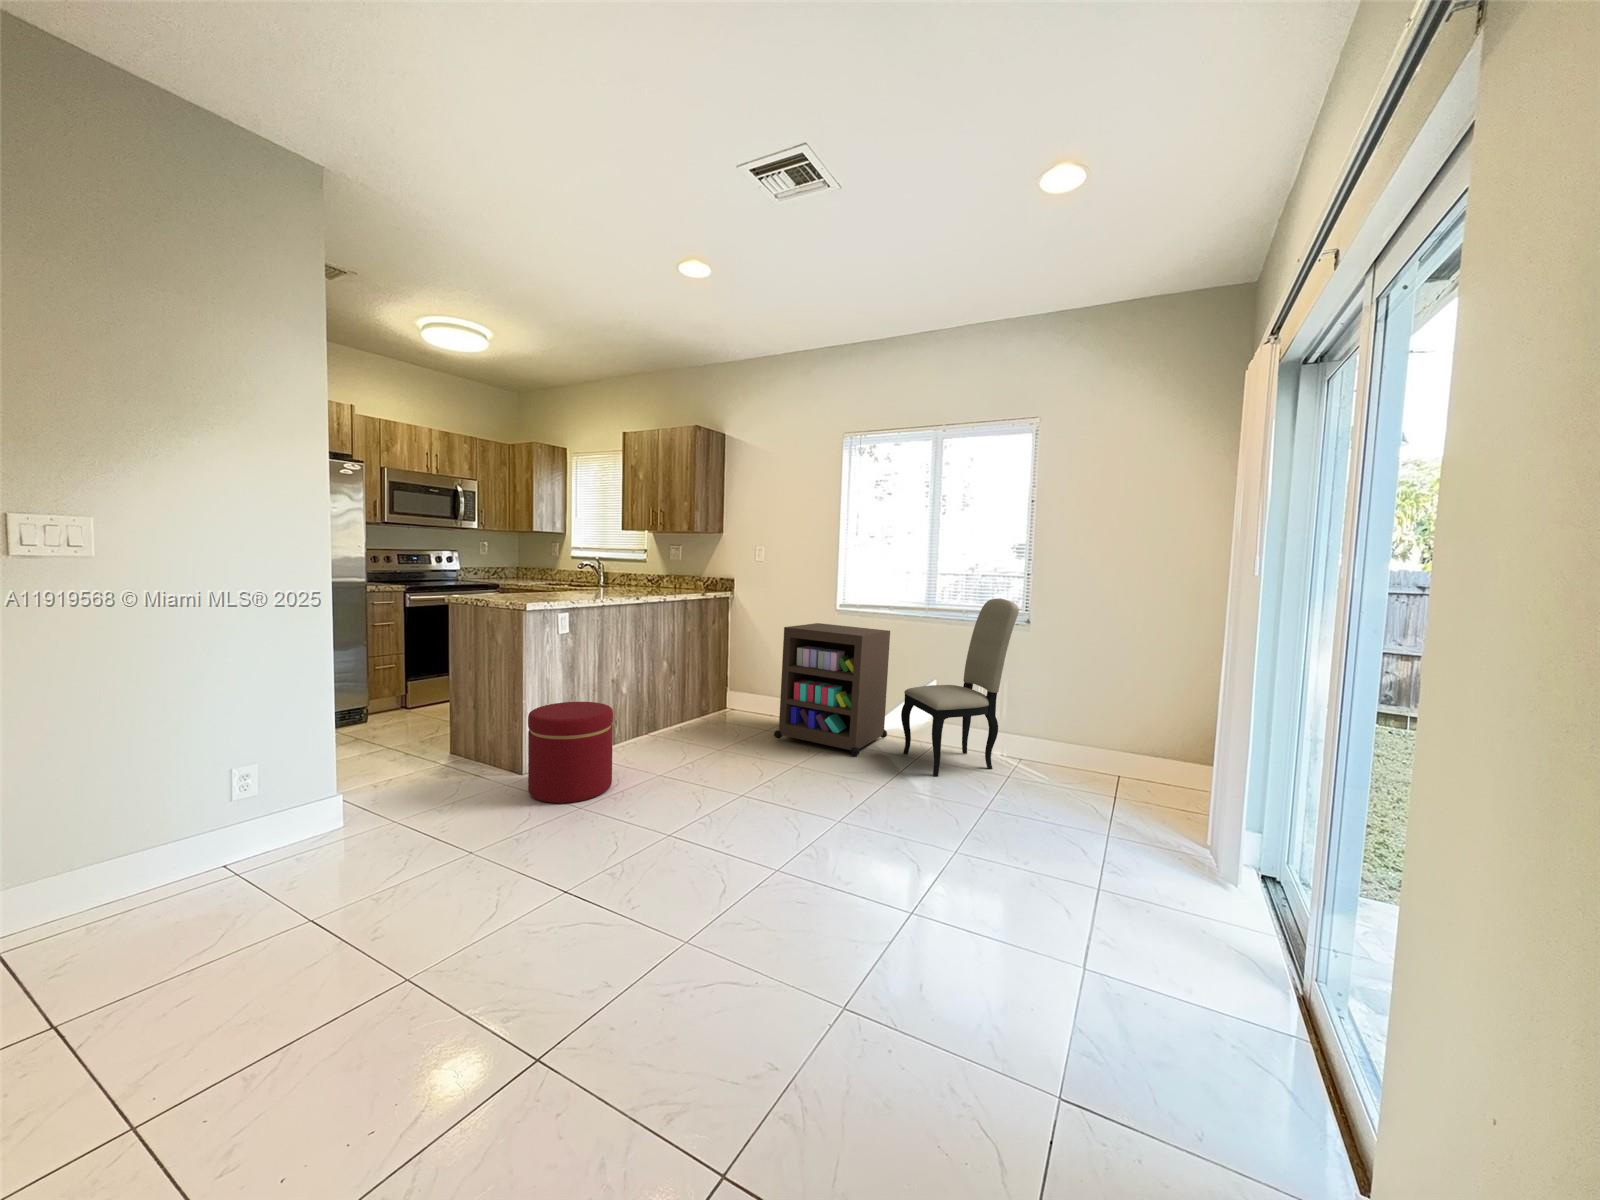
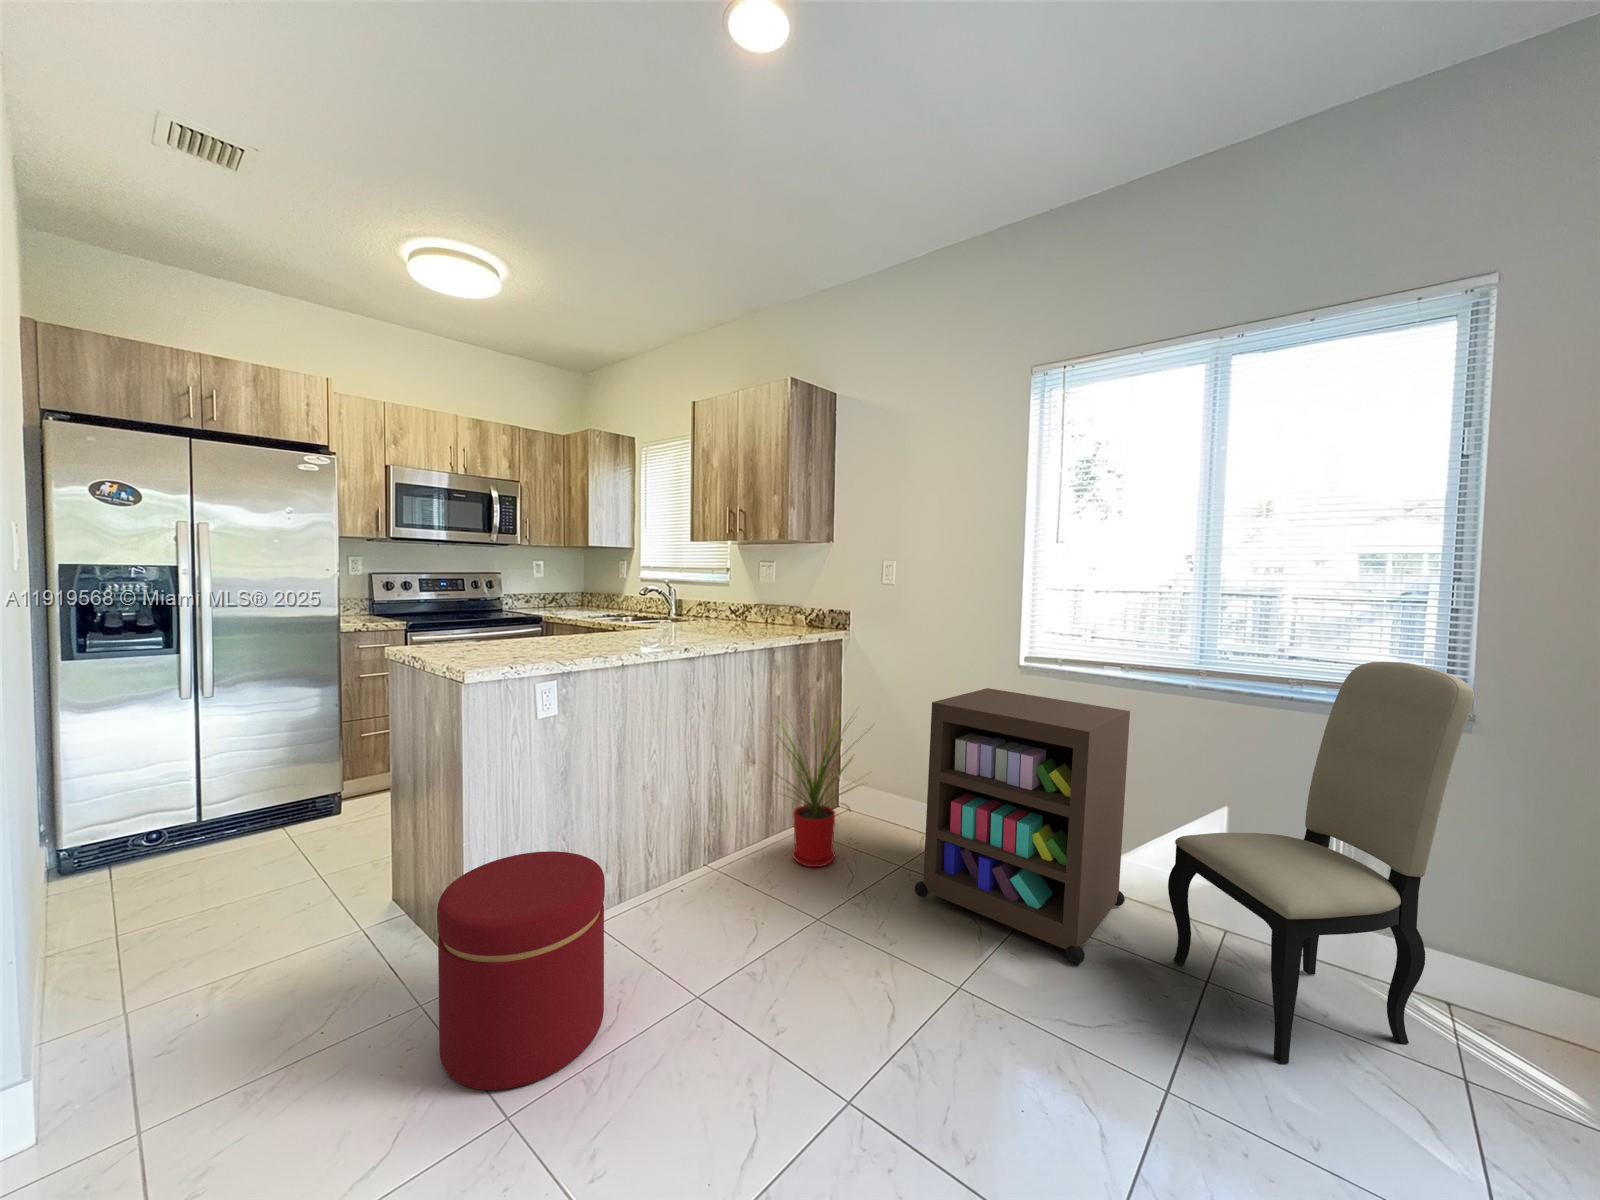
house plant: none [679,632,751,732] -> present [776,714,870,867]

